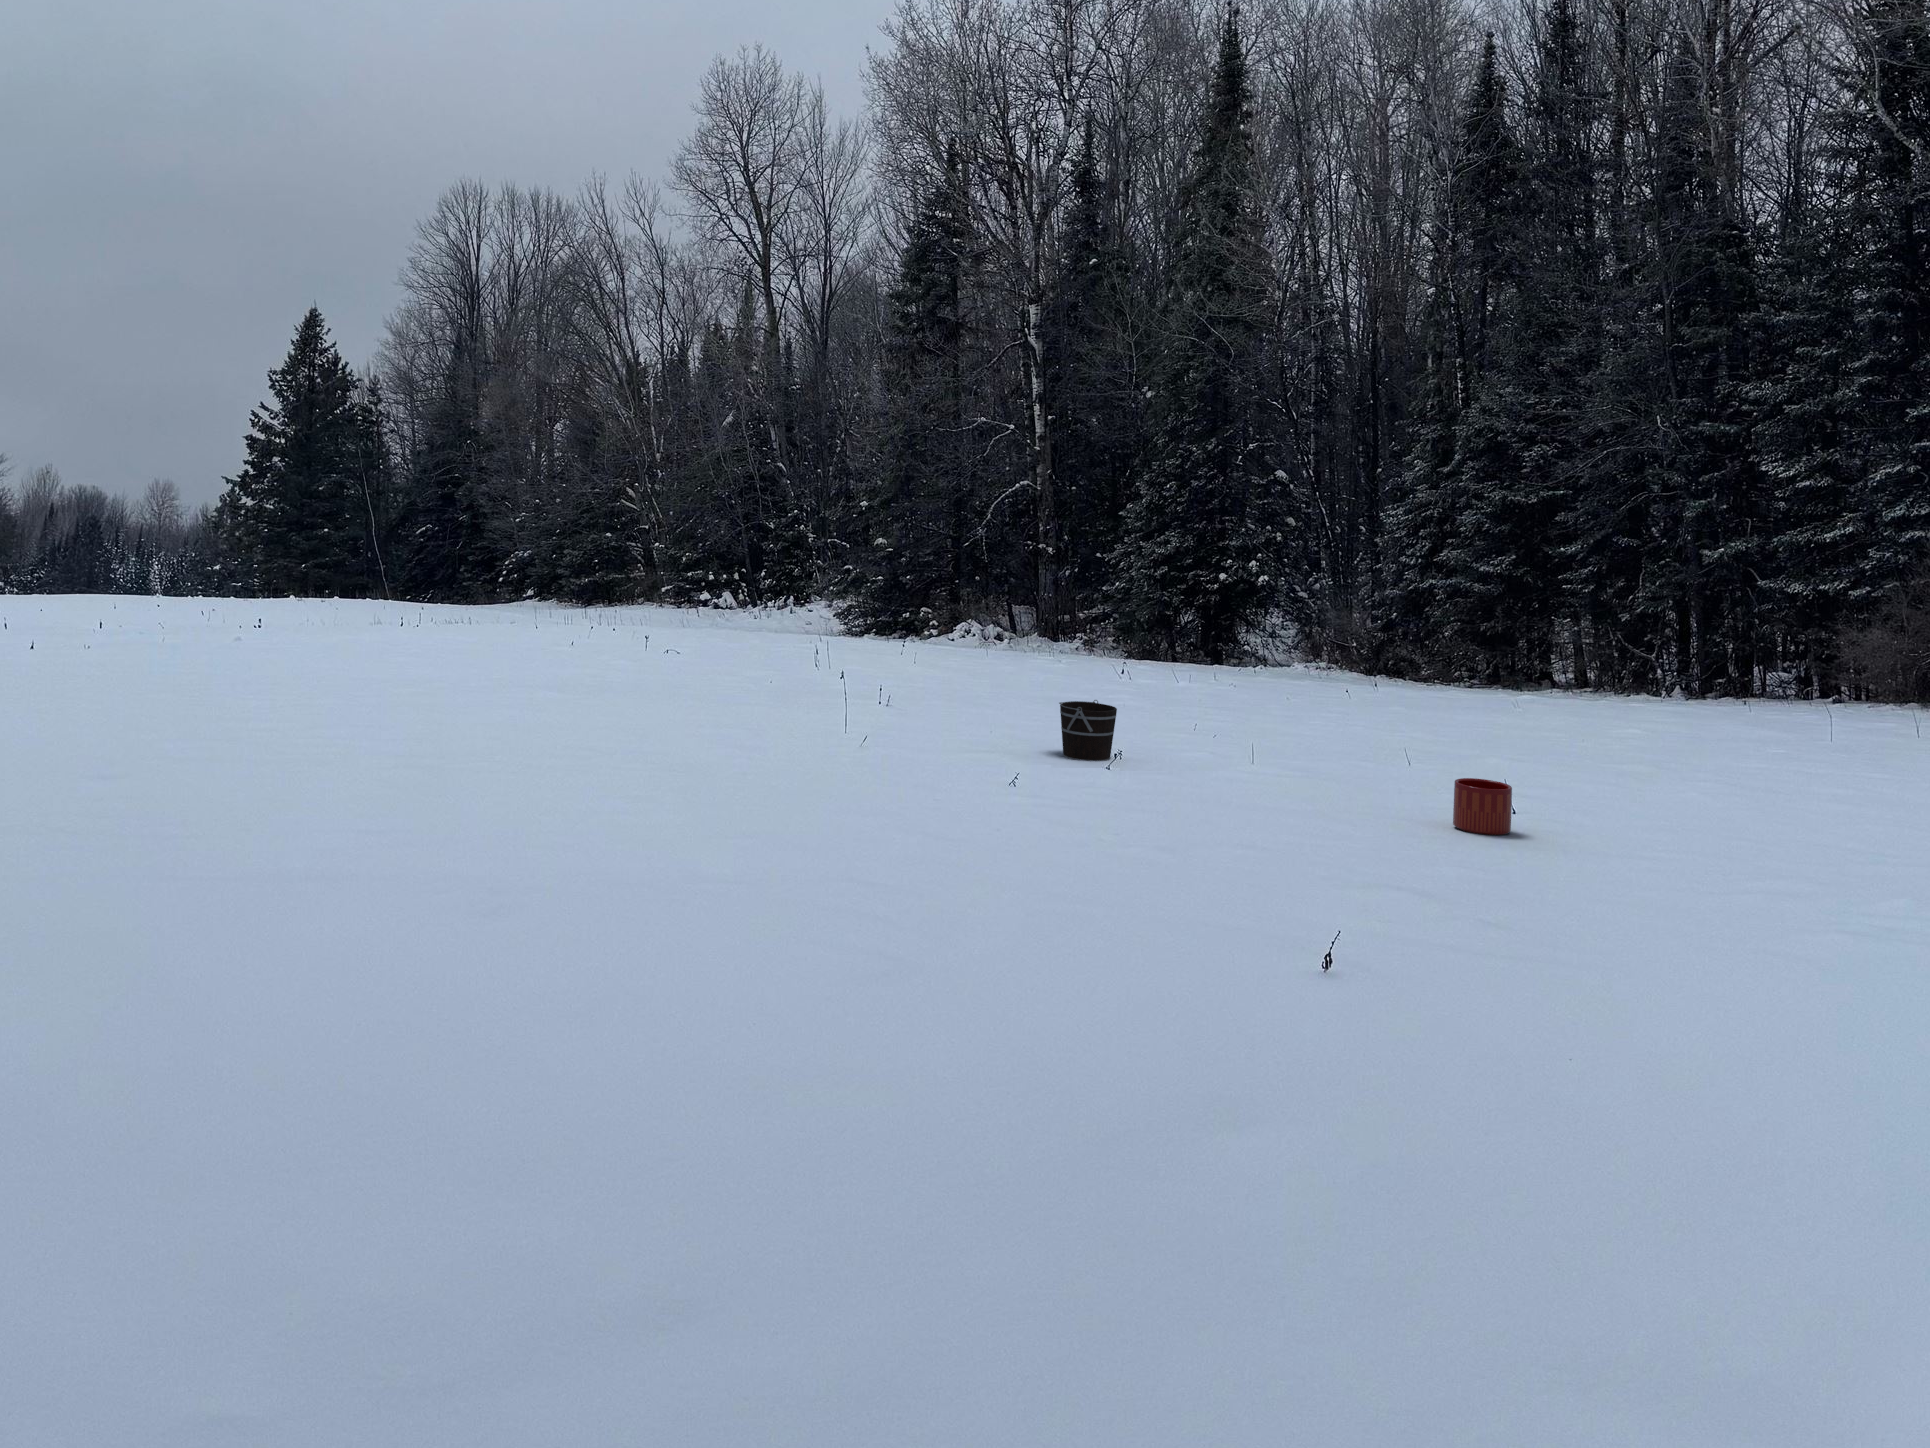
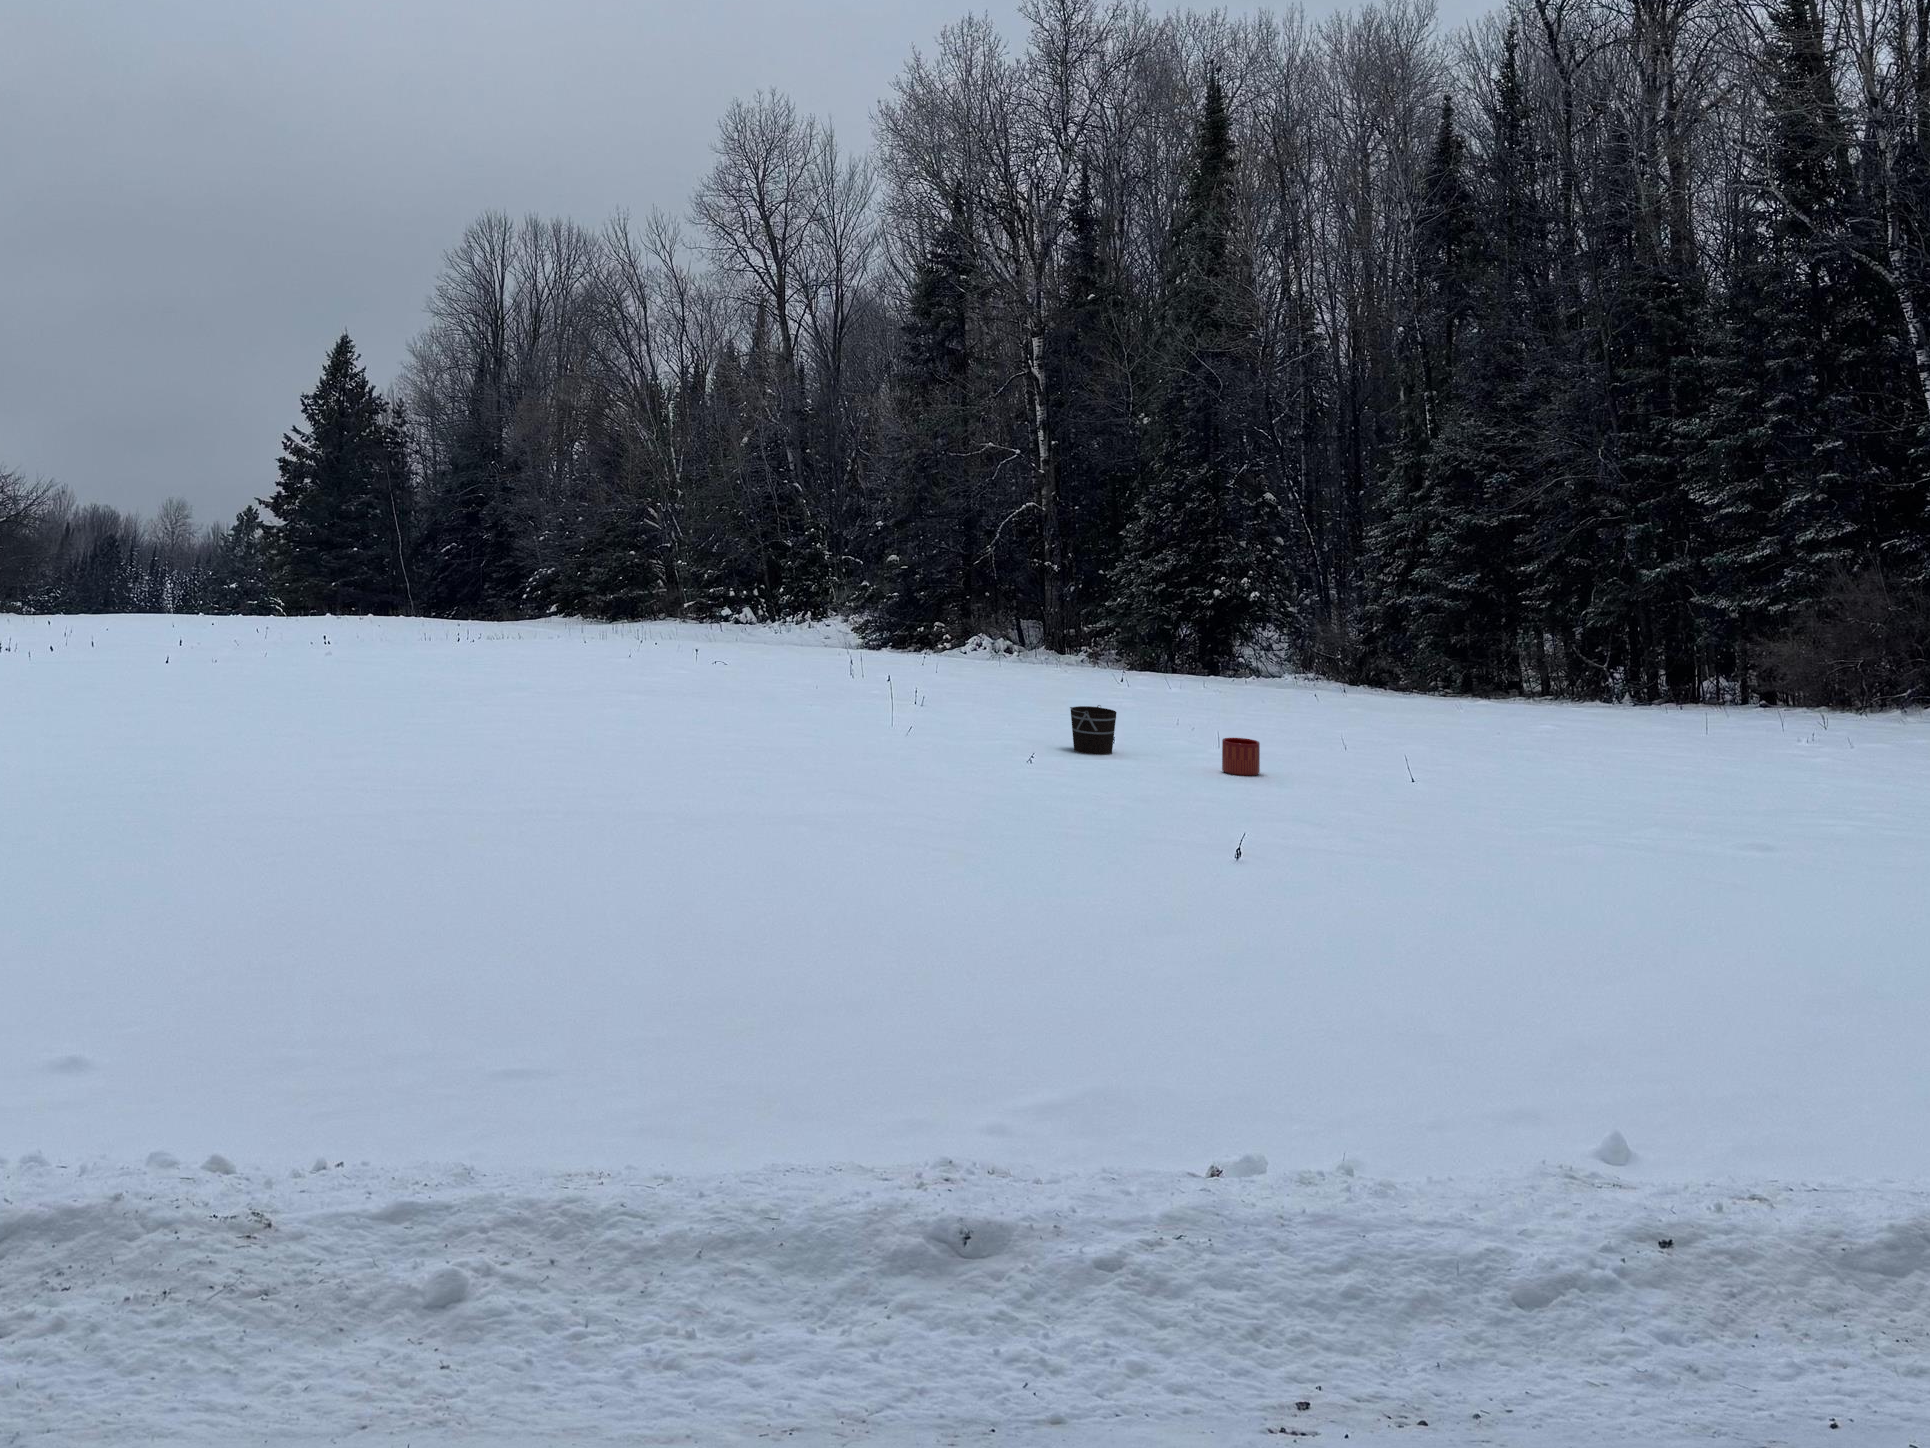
planter: present [1453,778,1512,835] -> present [1222,738,1260,776]

